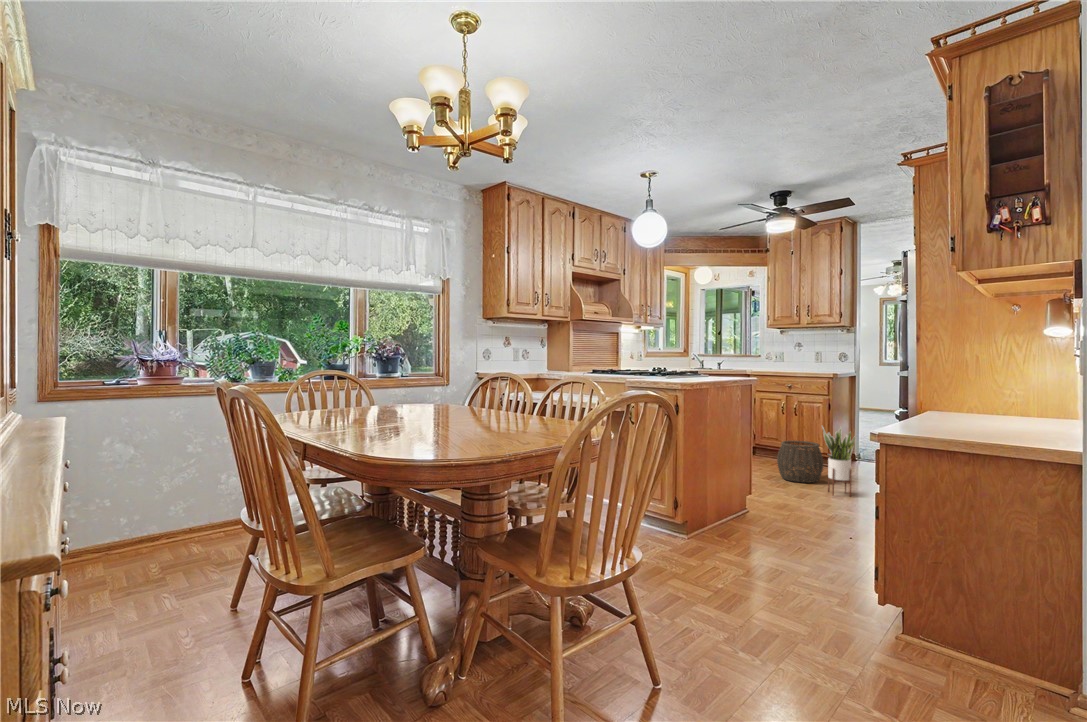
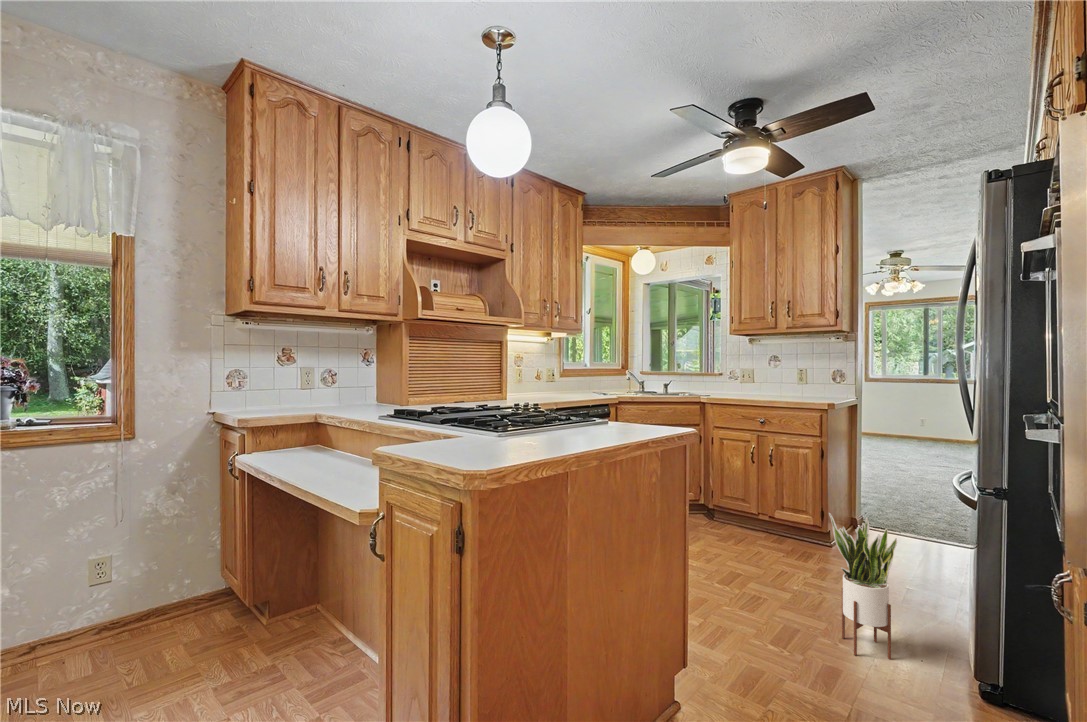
woven basket: present [777,441,824,483] -> none [745,520,827,604]

